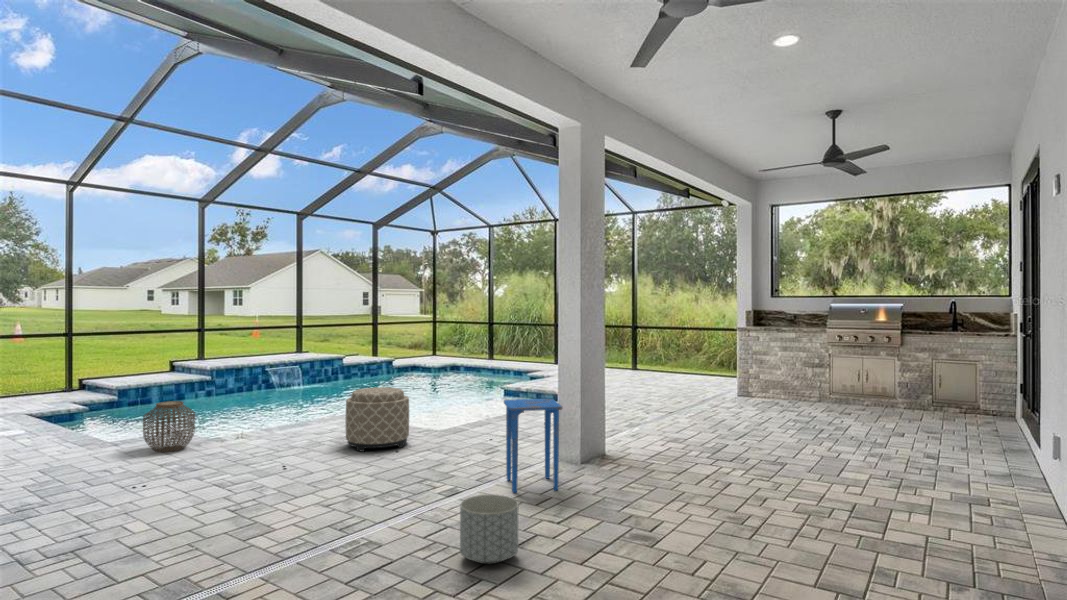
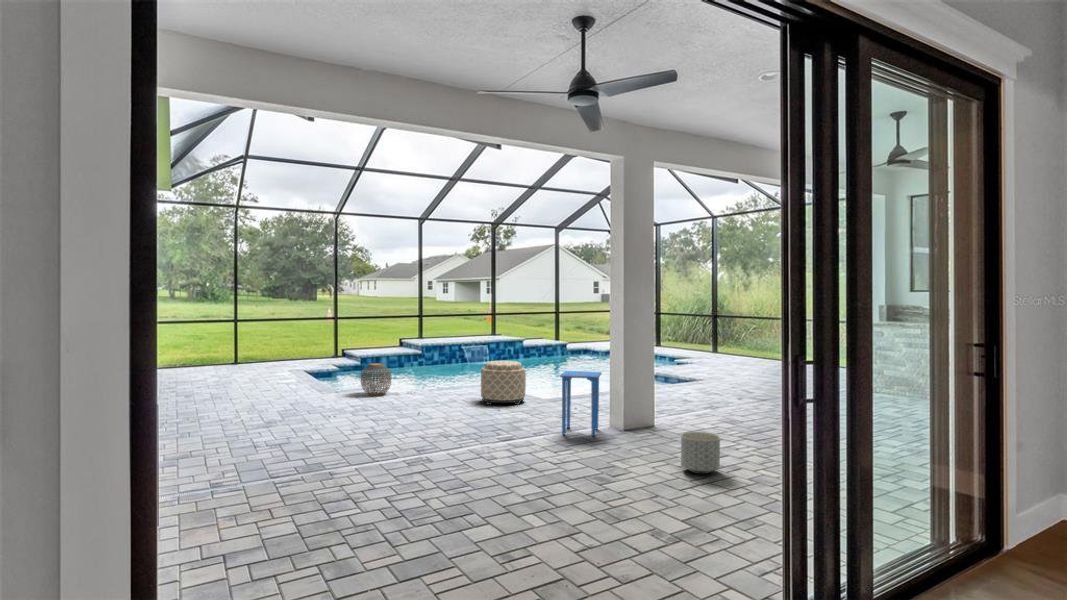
planter: present [460,494,518,564] -> present [681,432,720,474]

